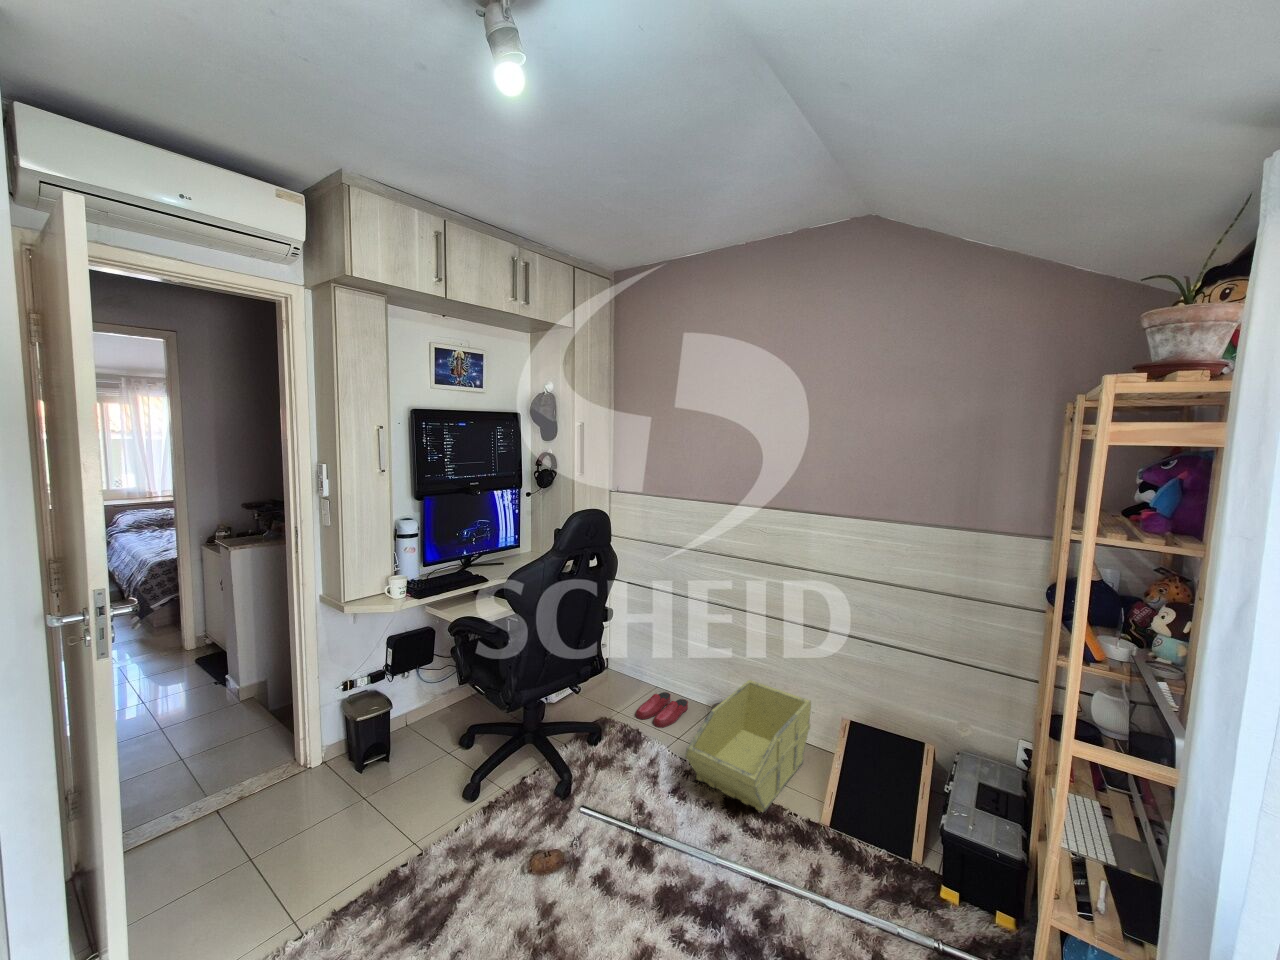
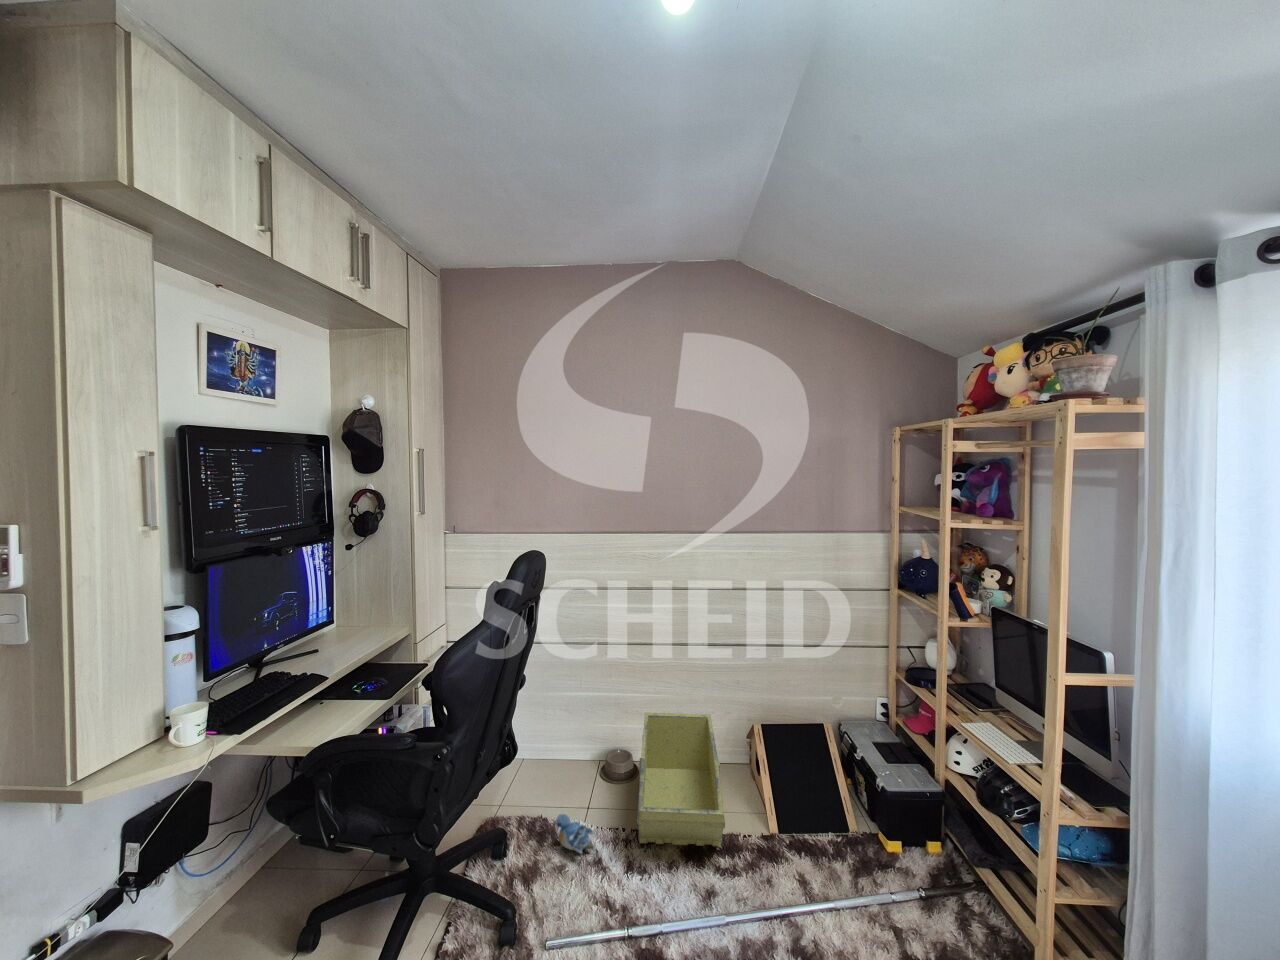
slippers: present [636,692,688,728] -> none [523,758,573,802]
plush toy: none [635,730,663,766] -> present [556,814,595,854]

